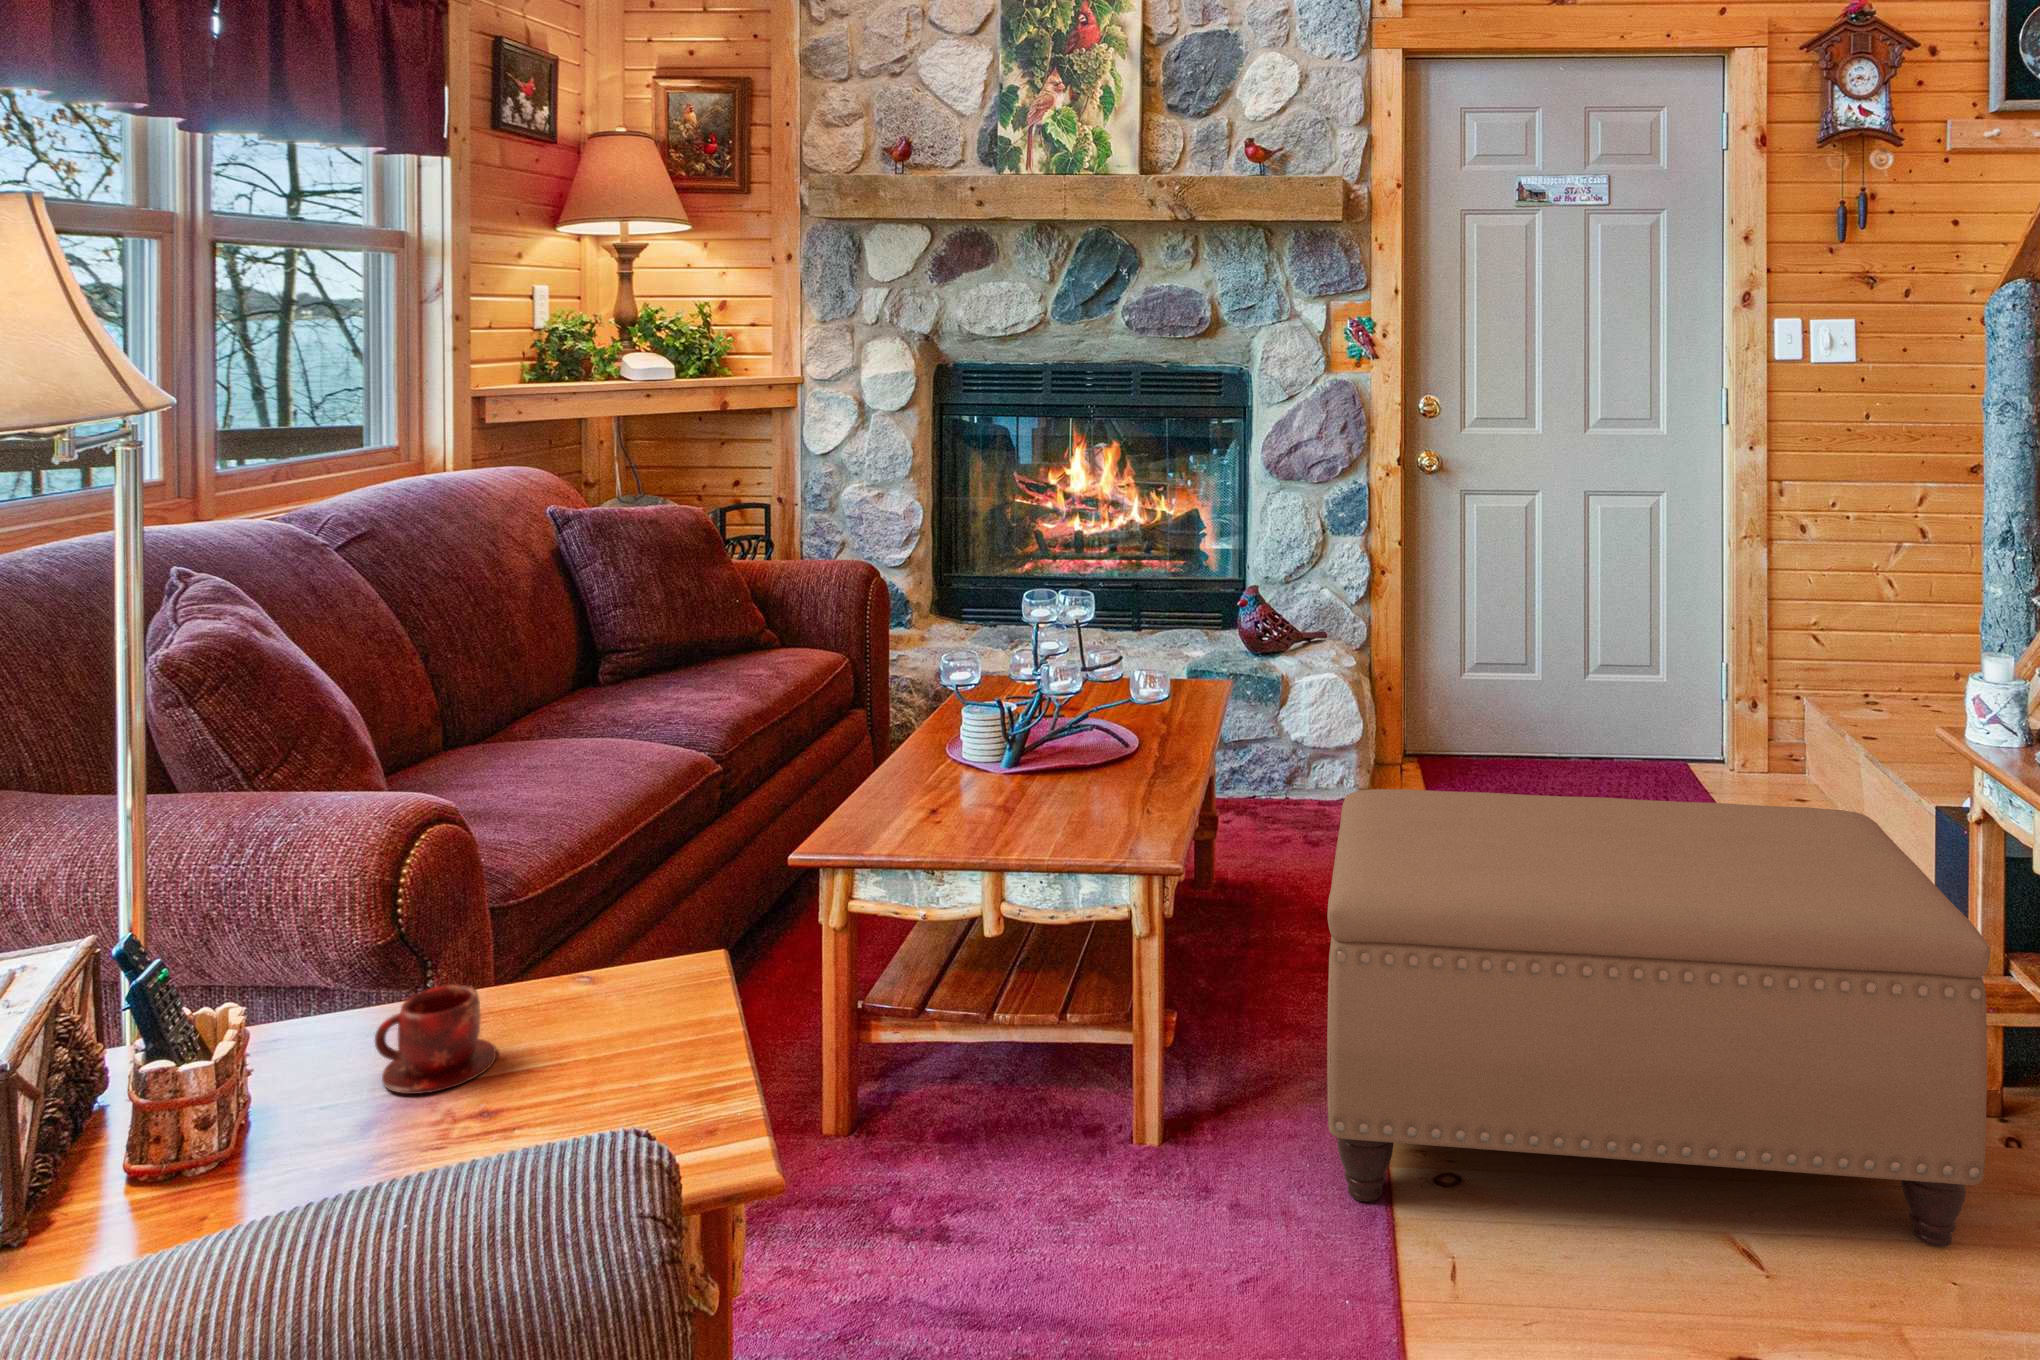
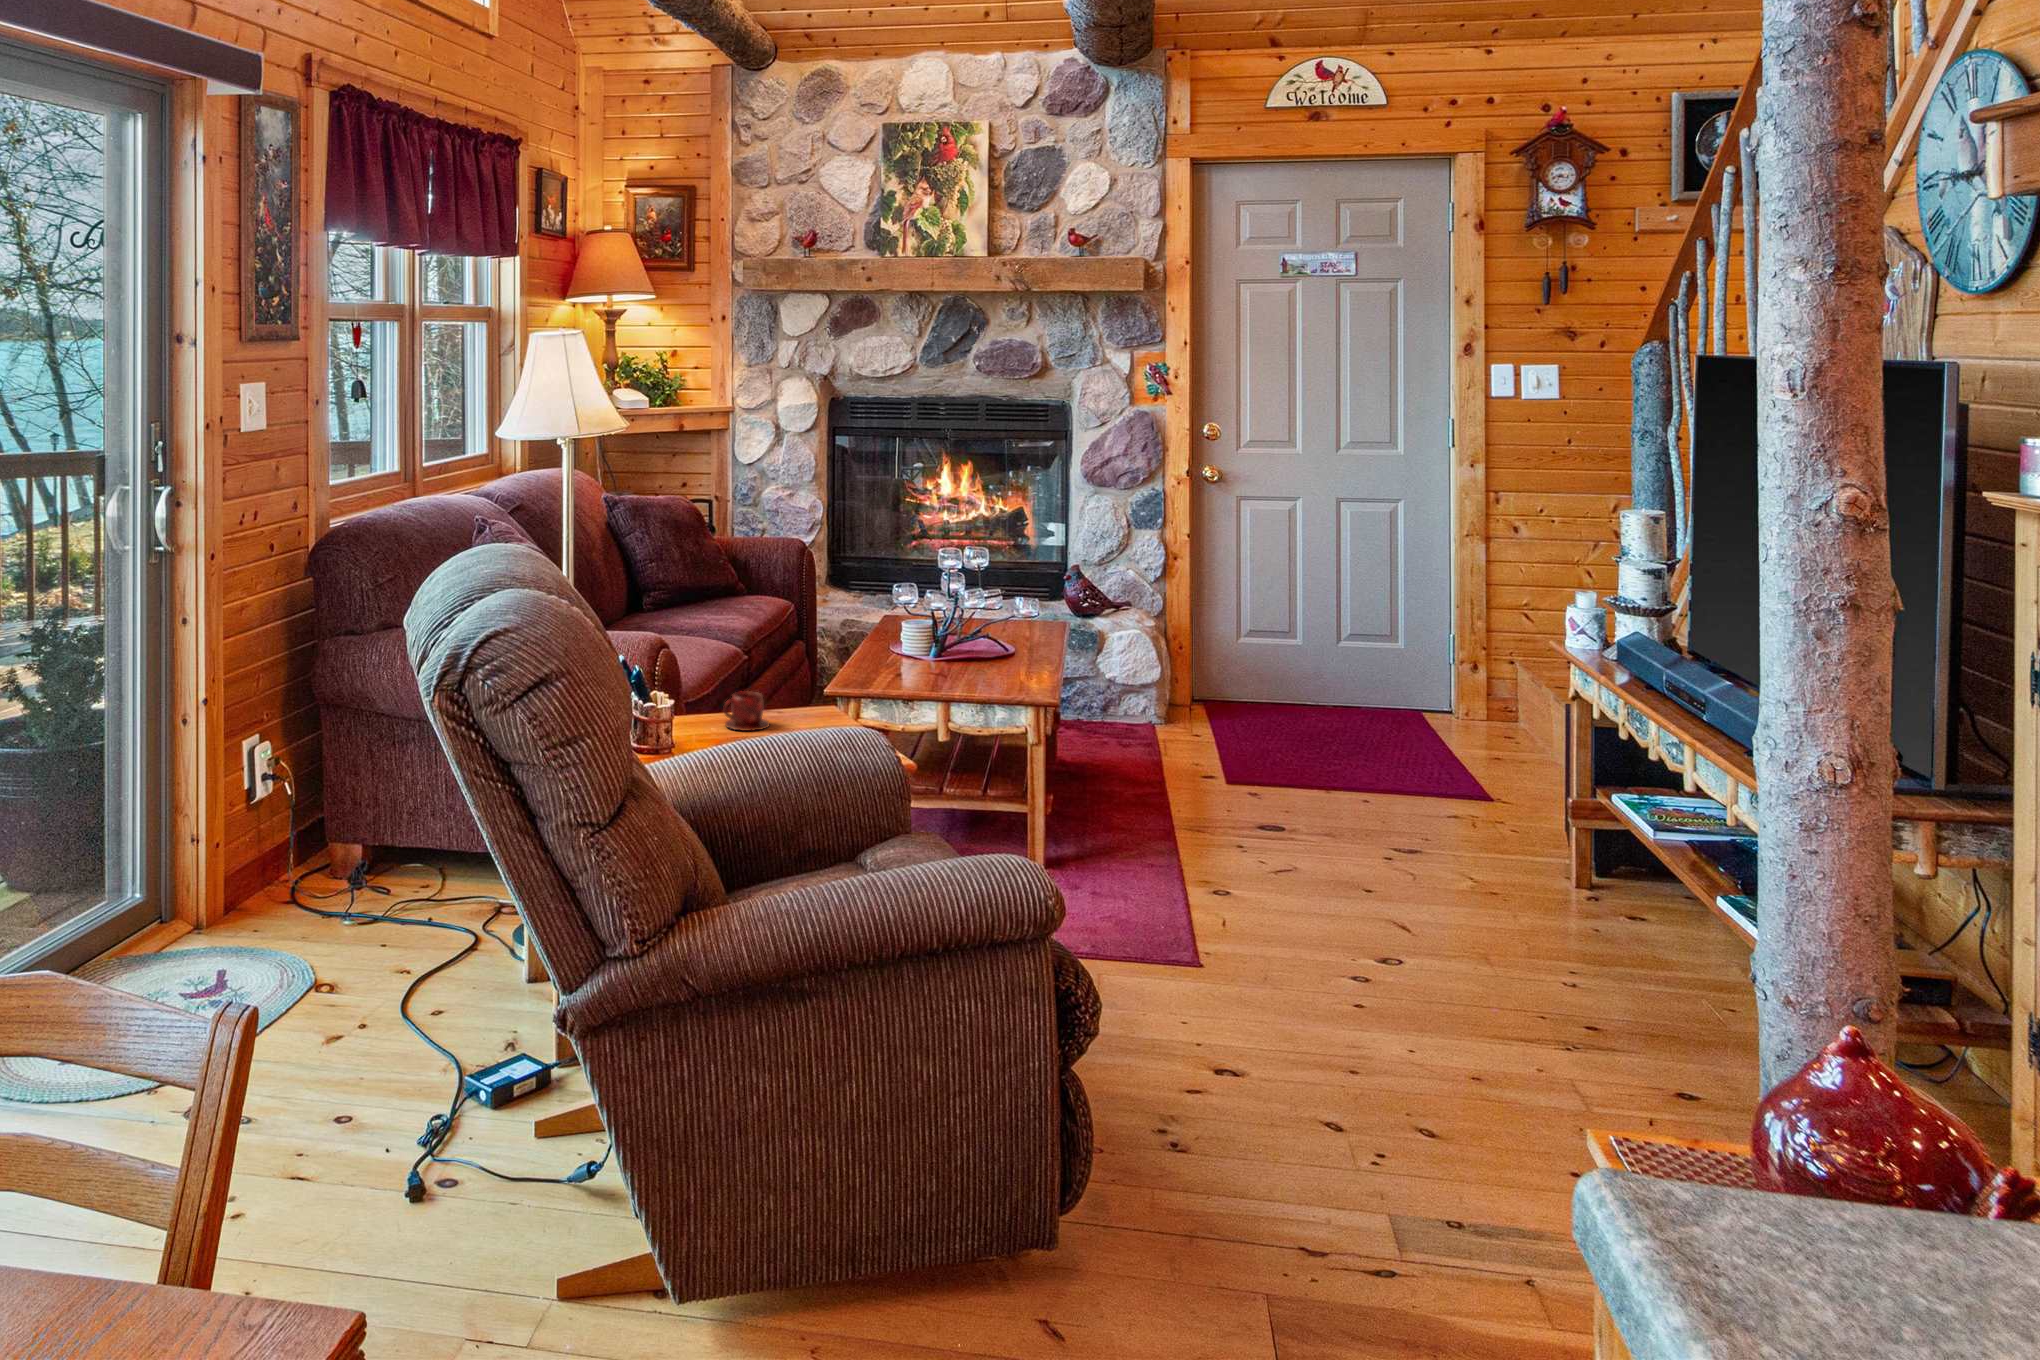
ottoman: present [1327,789,1990,1247] -> none [1148,675,1550,932]

